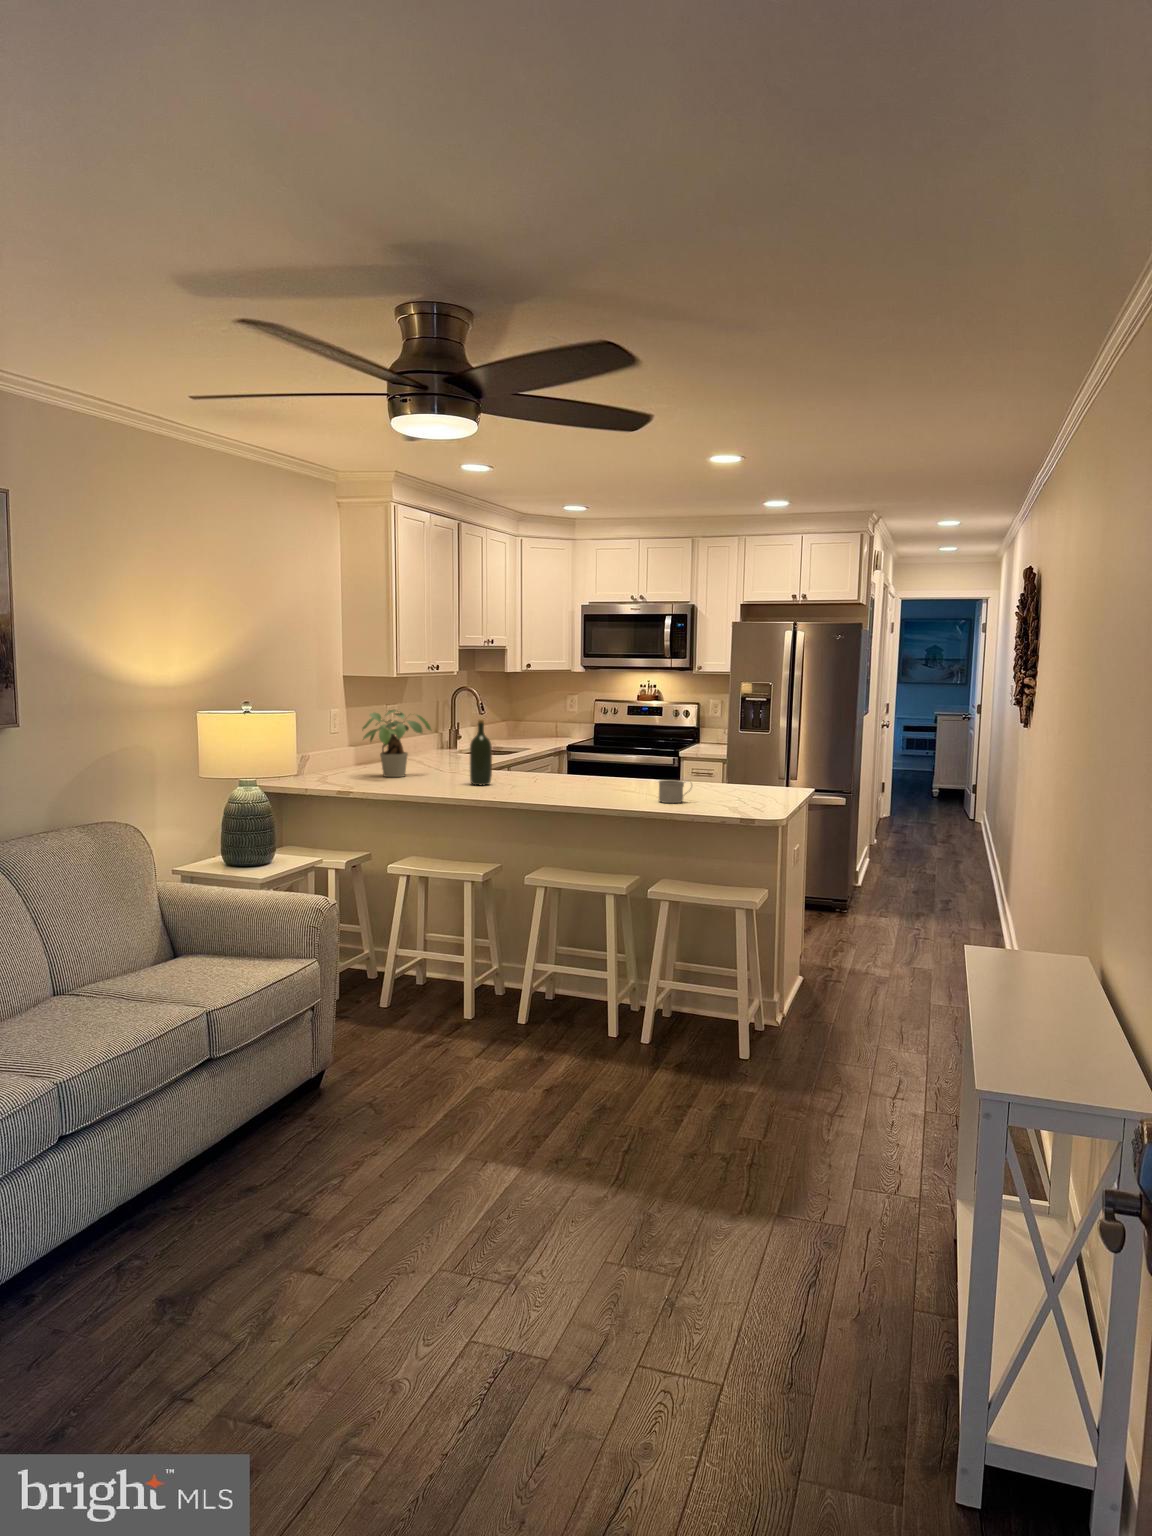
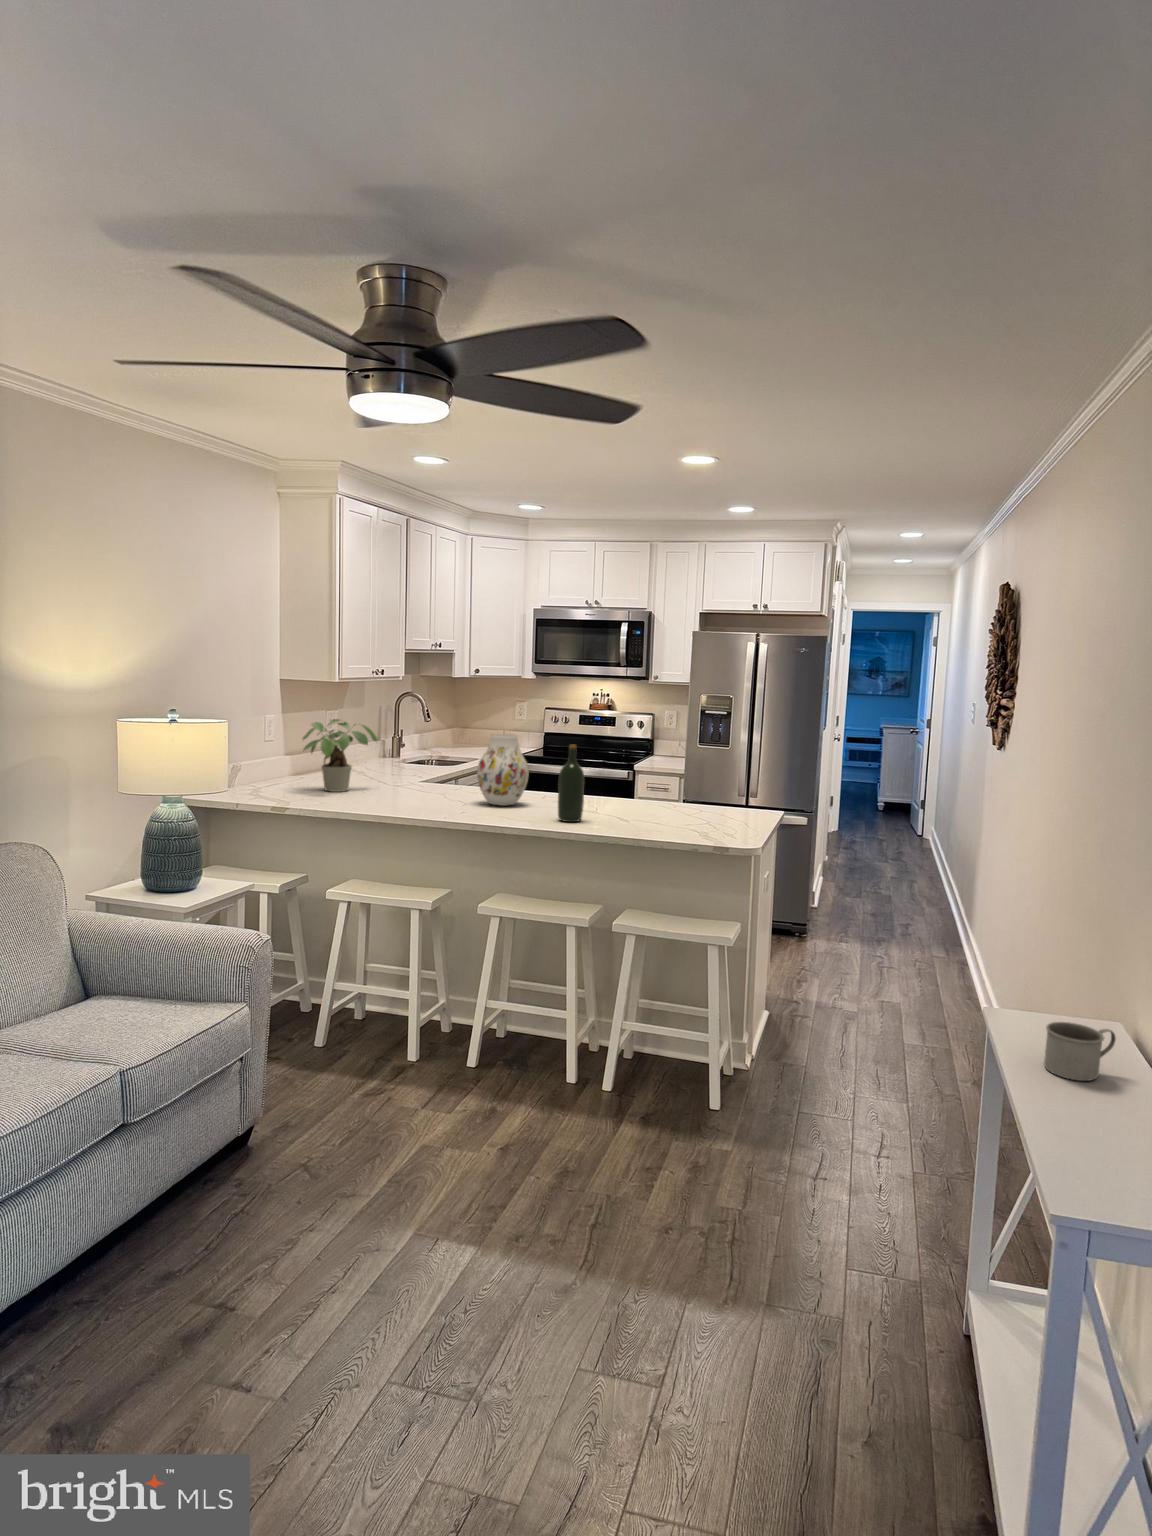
wine bottle: present [470,720,492,785] -> present [558,745,584,822]
vase: none [523,720,571,786] -> present [477,734,529,806]
mug: present [659,780,690,803] -> present [1044,1022,1116,1081]

